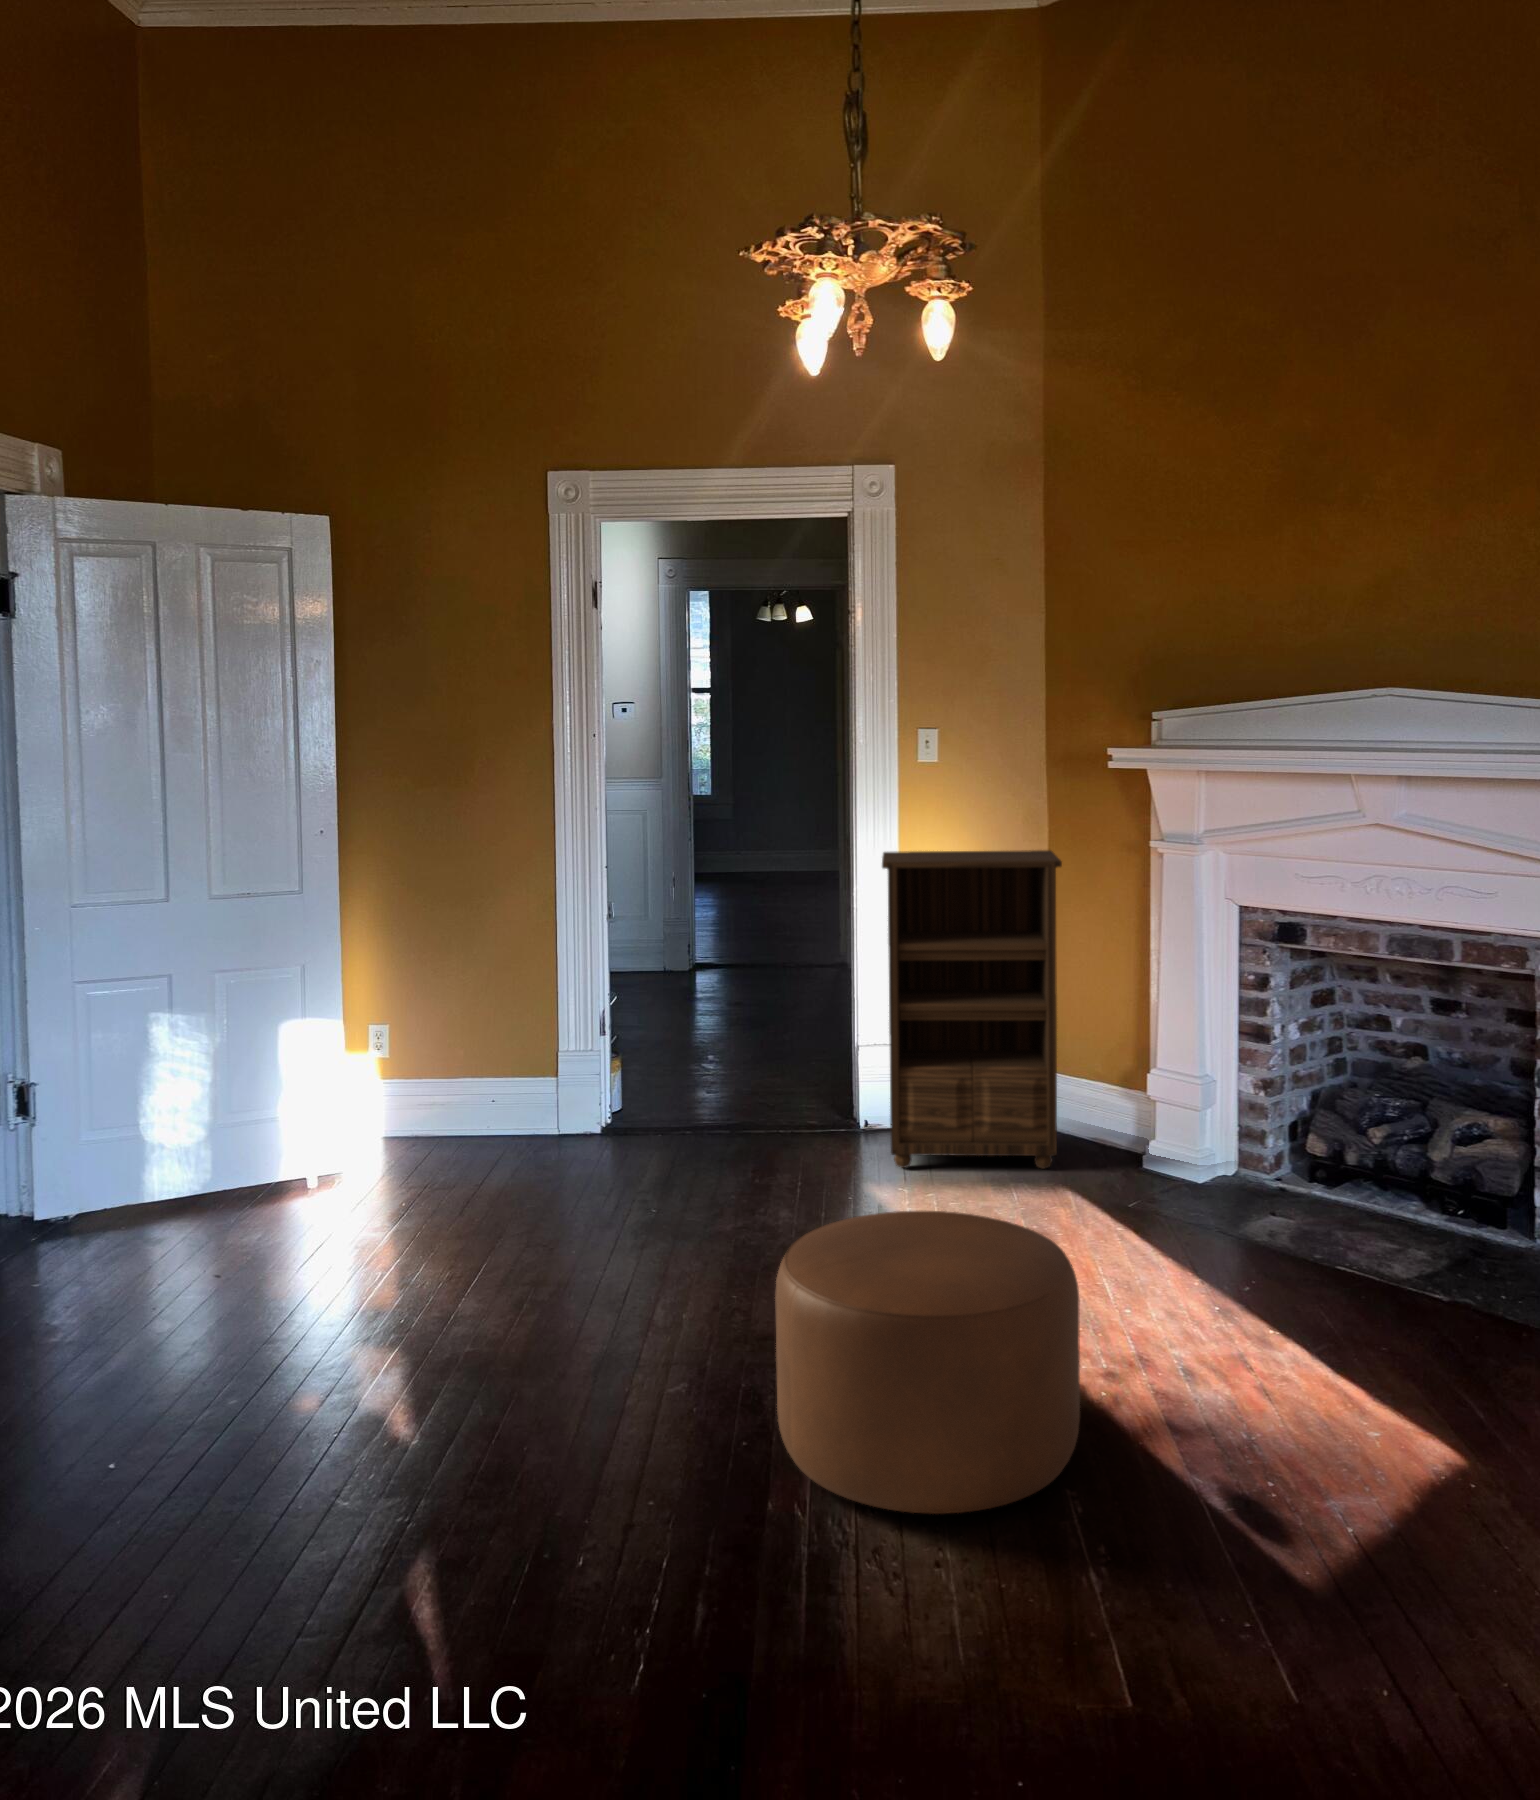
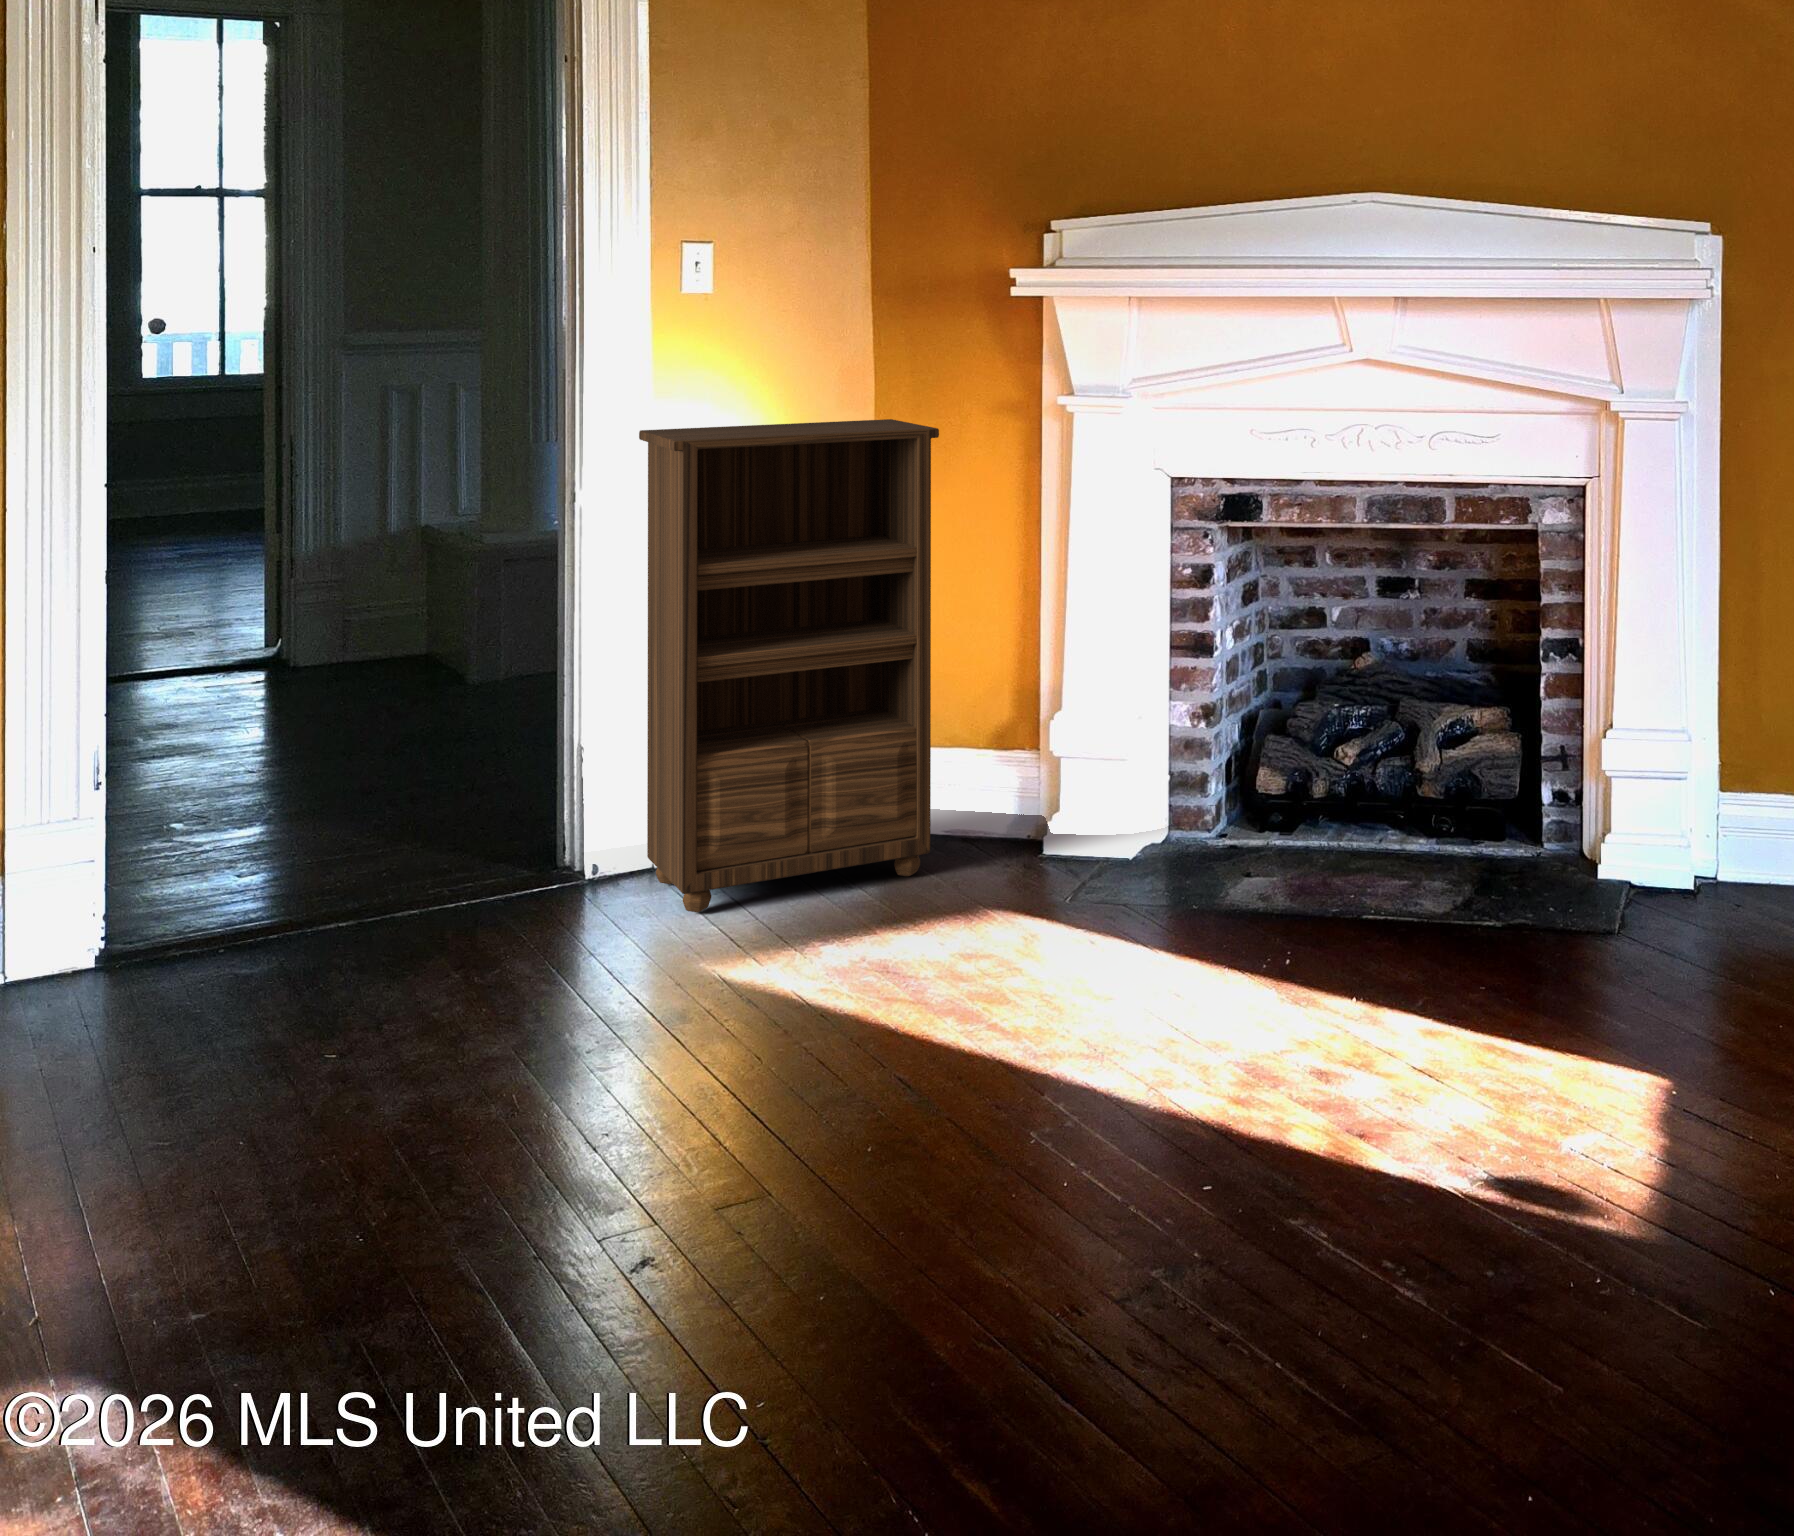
ottoman: present [775,1211,1080,1514] -> none [838,901,1286,1340]

